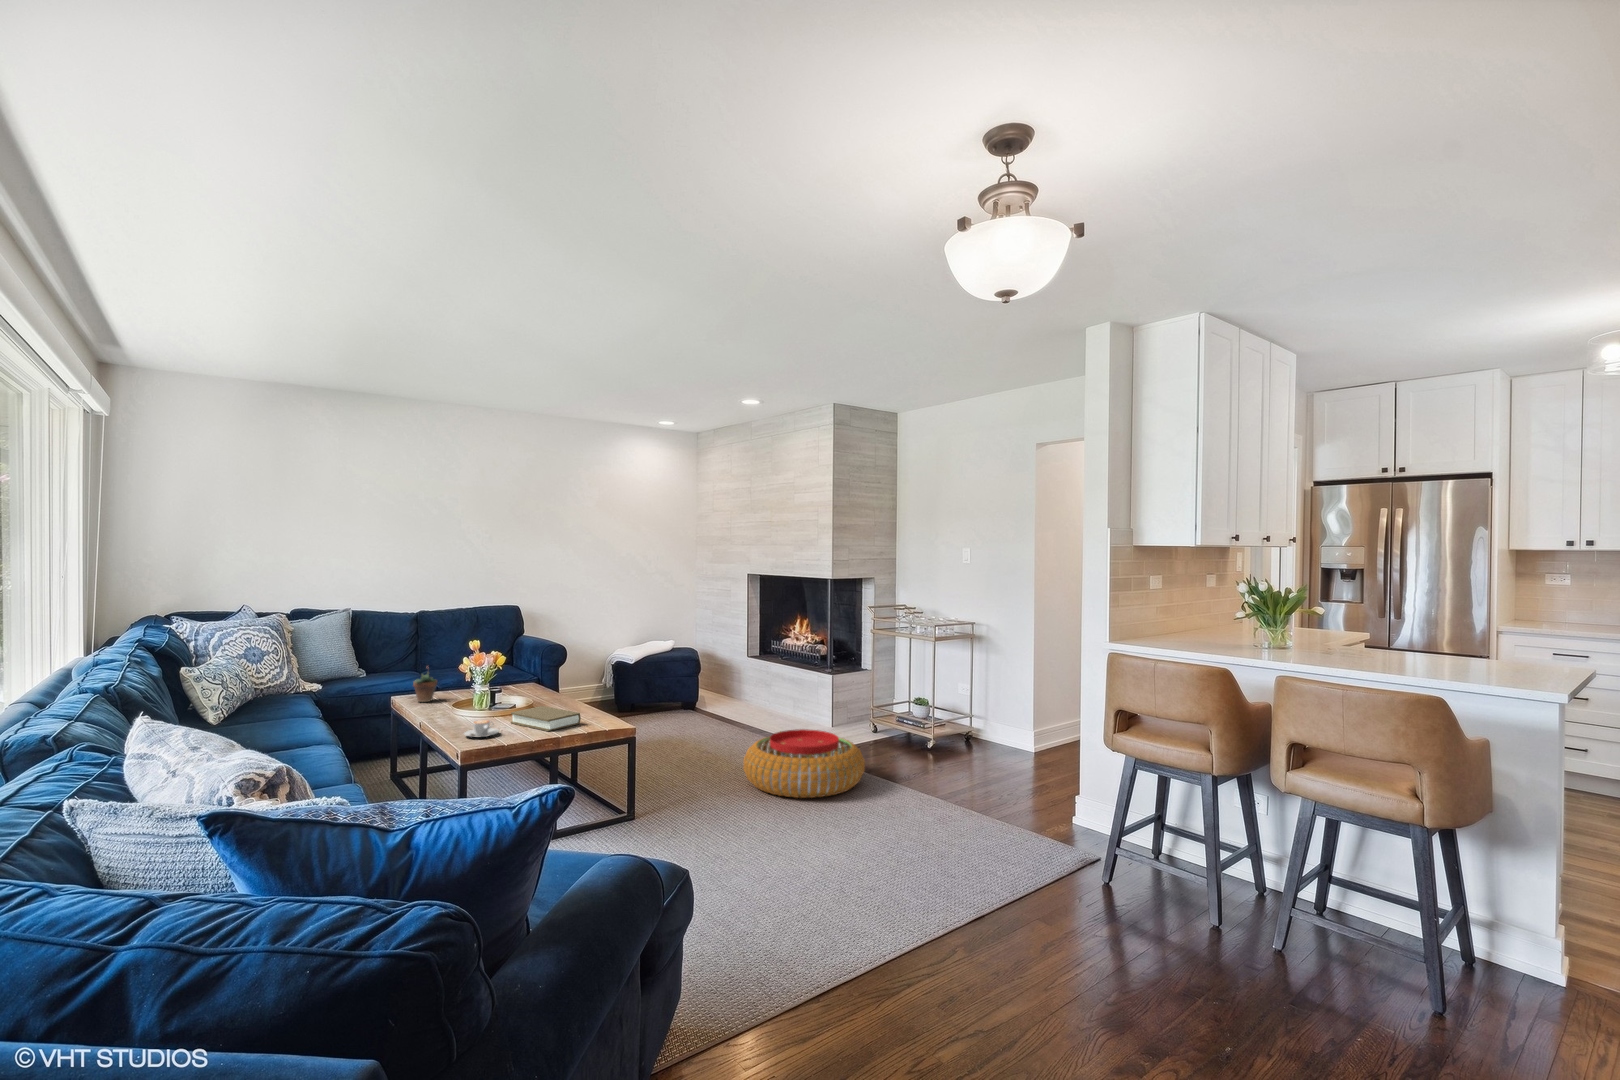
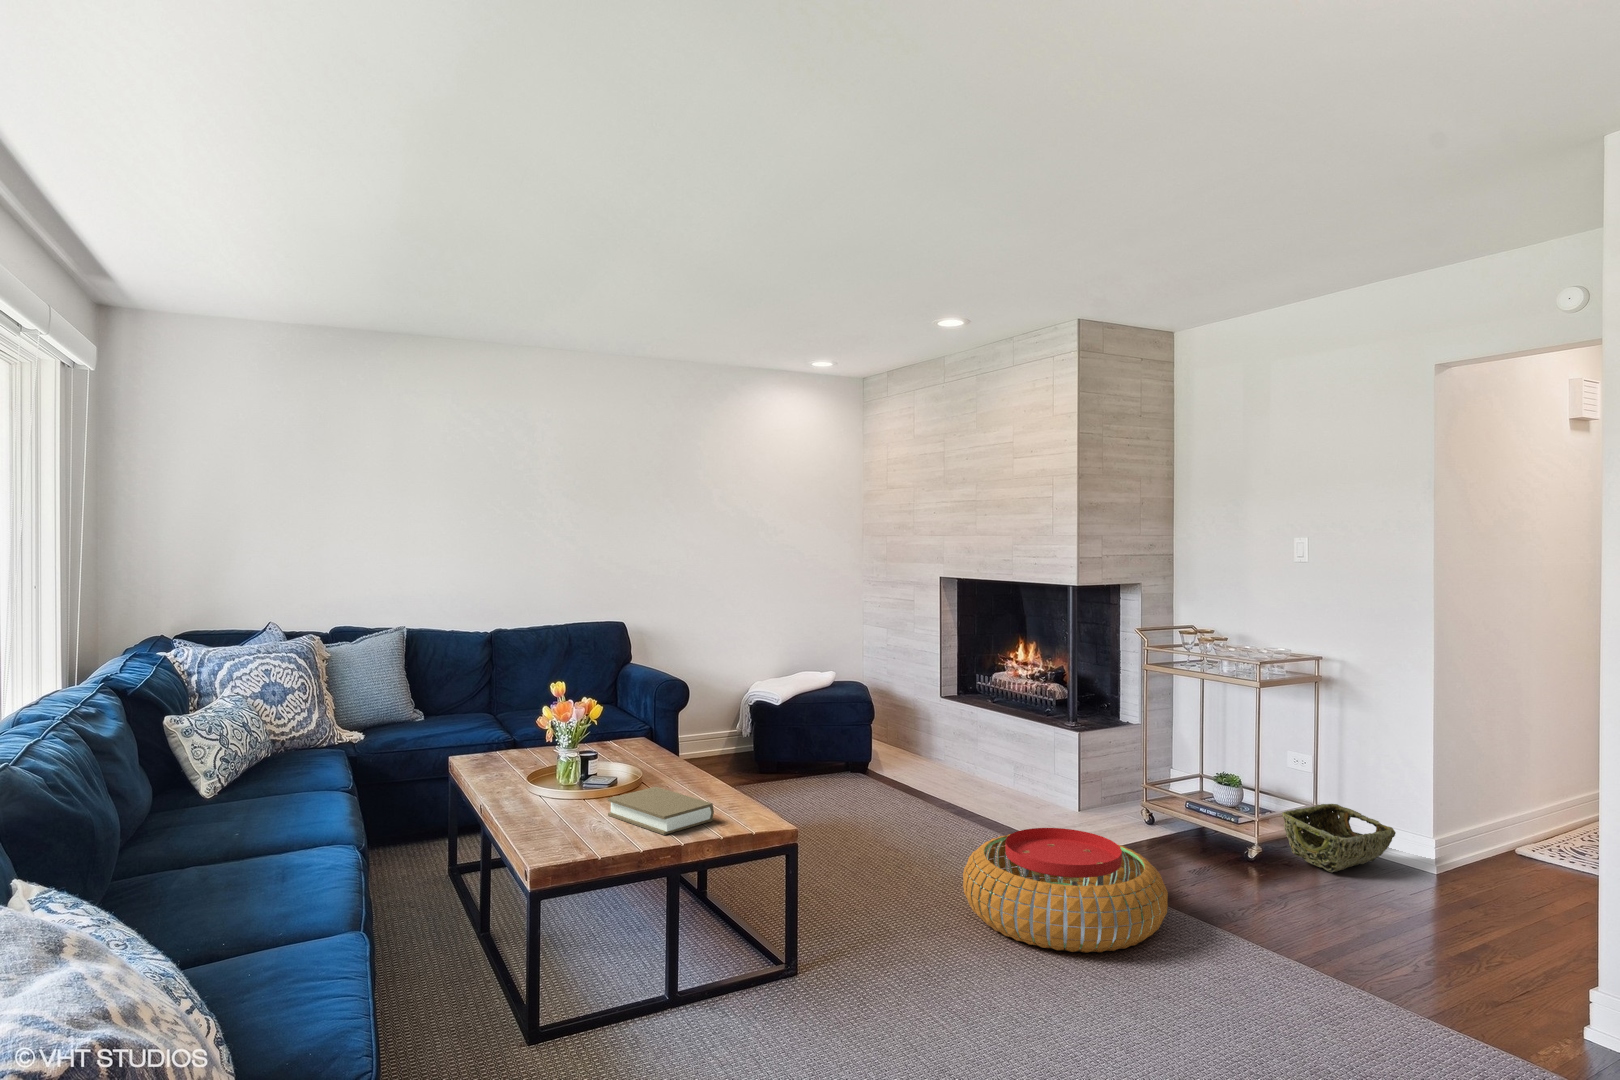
succulent plant: present [413,675,437,702] -> none [474,715,508,770]
woven basket: none [947,714,1012,753] -> present [1282,804,1396,872]
coffee cup: present [464,720,499,737] -> none [535,814,589,844]

